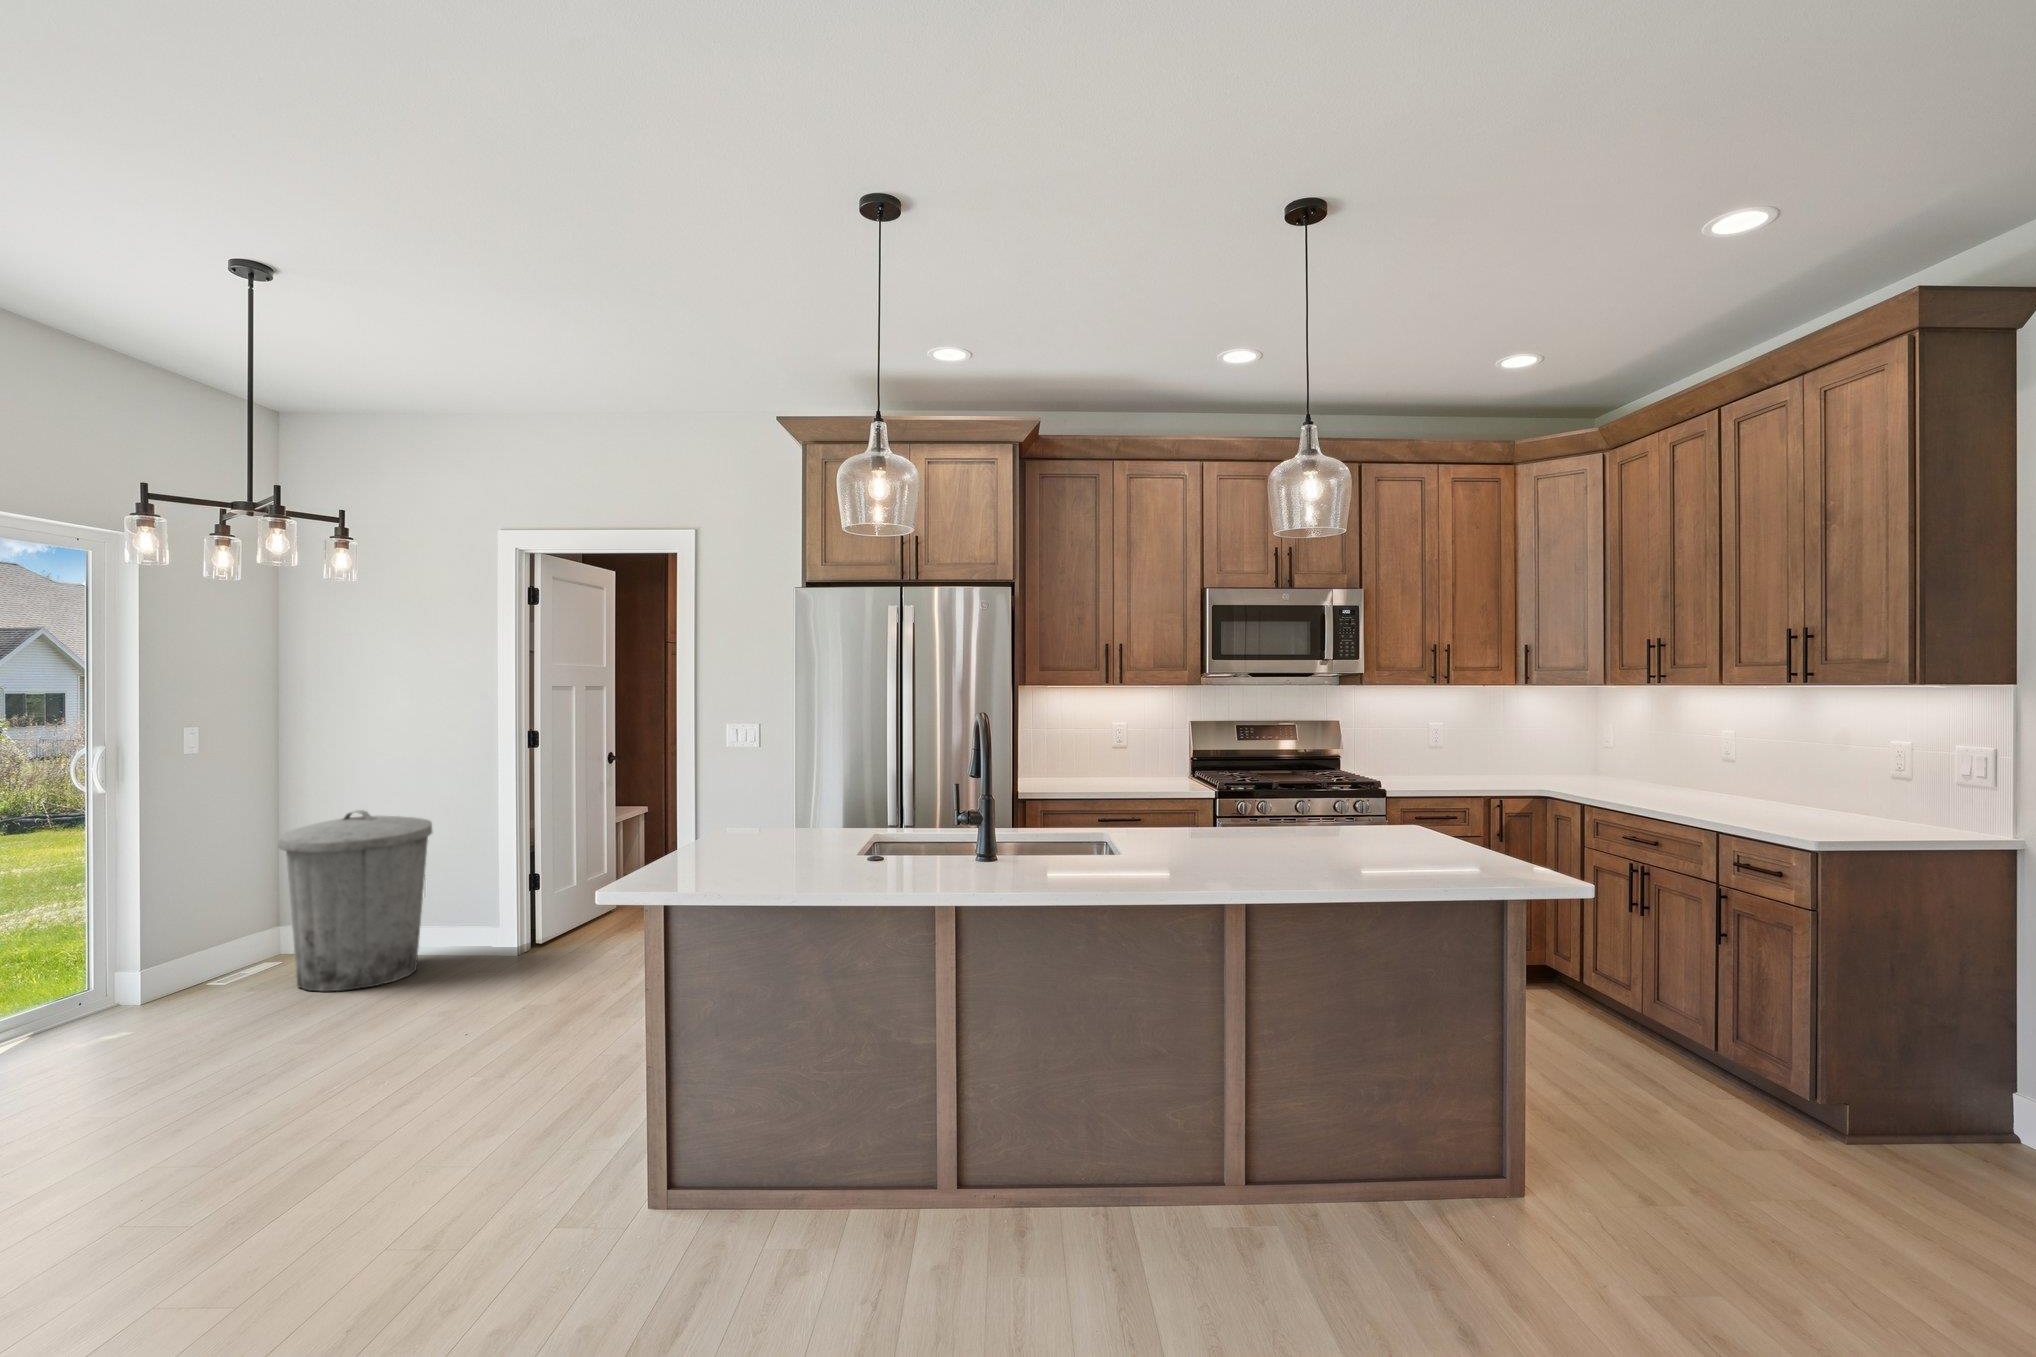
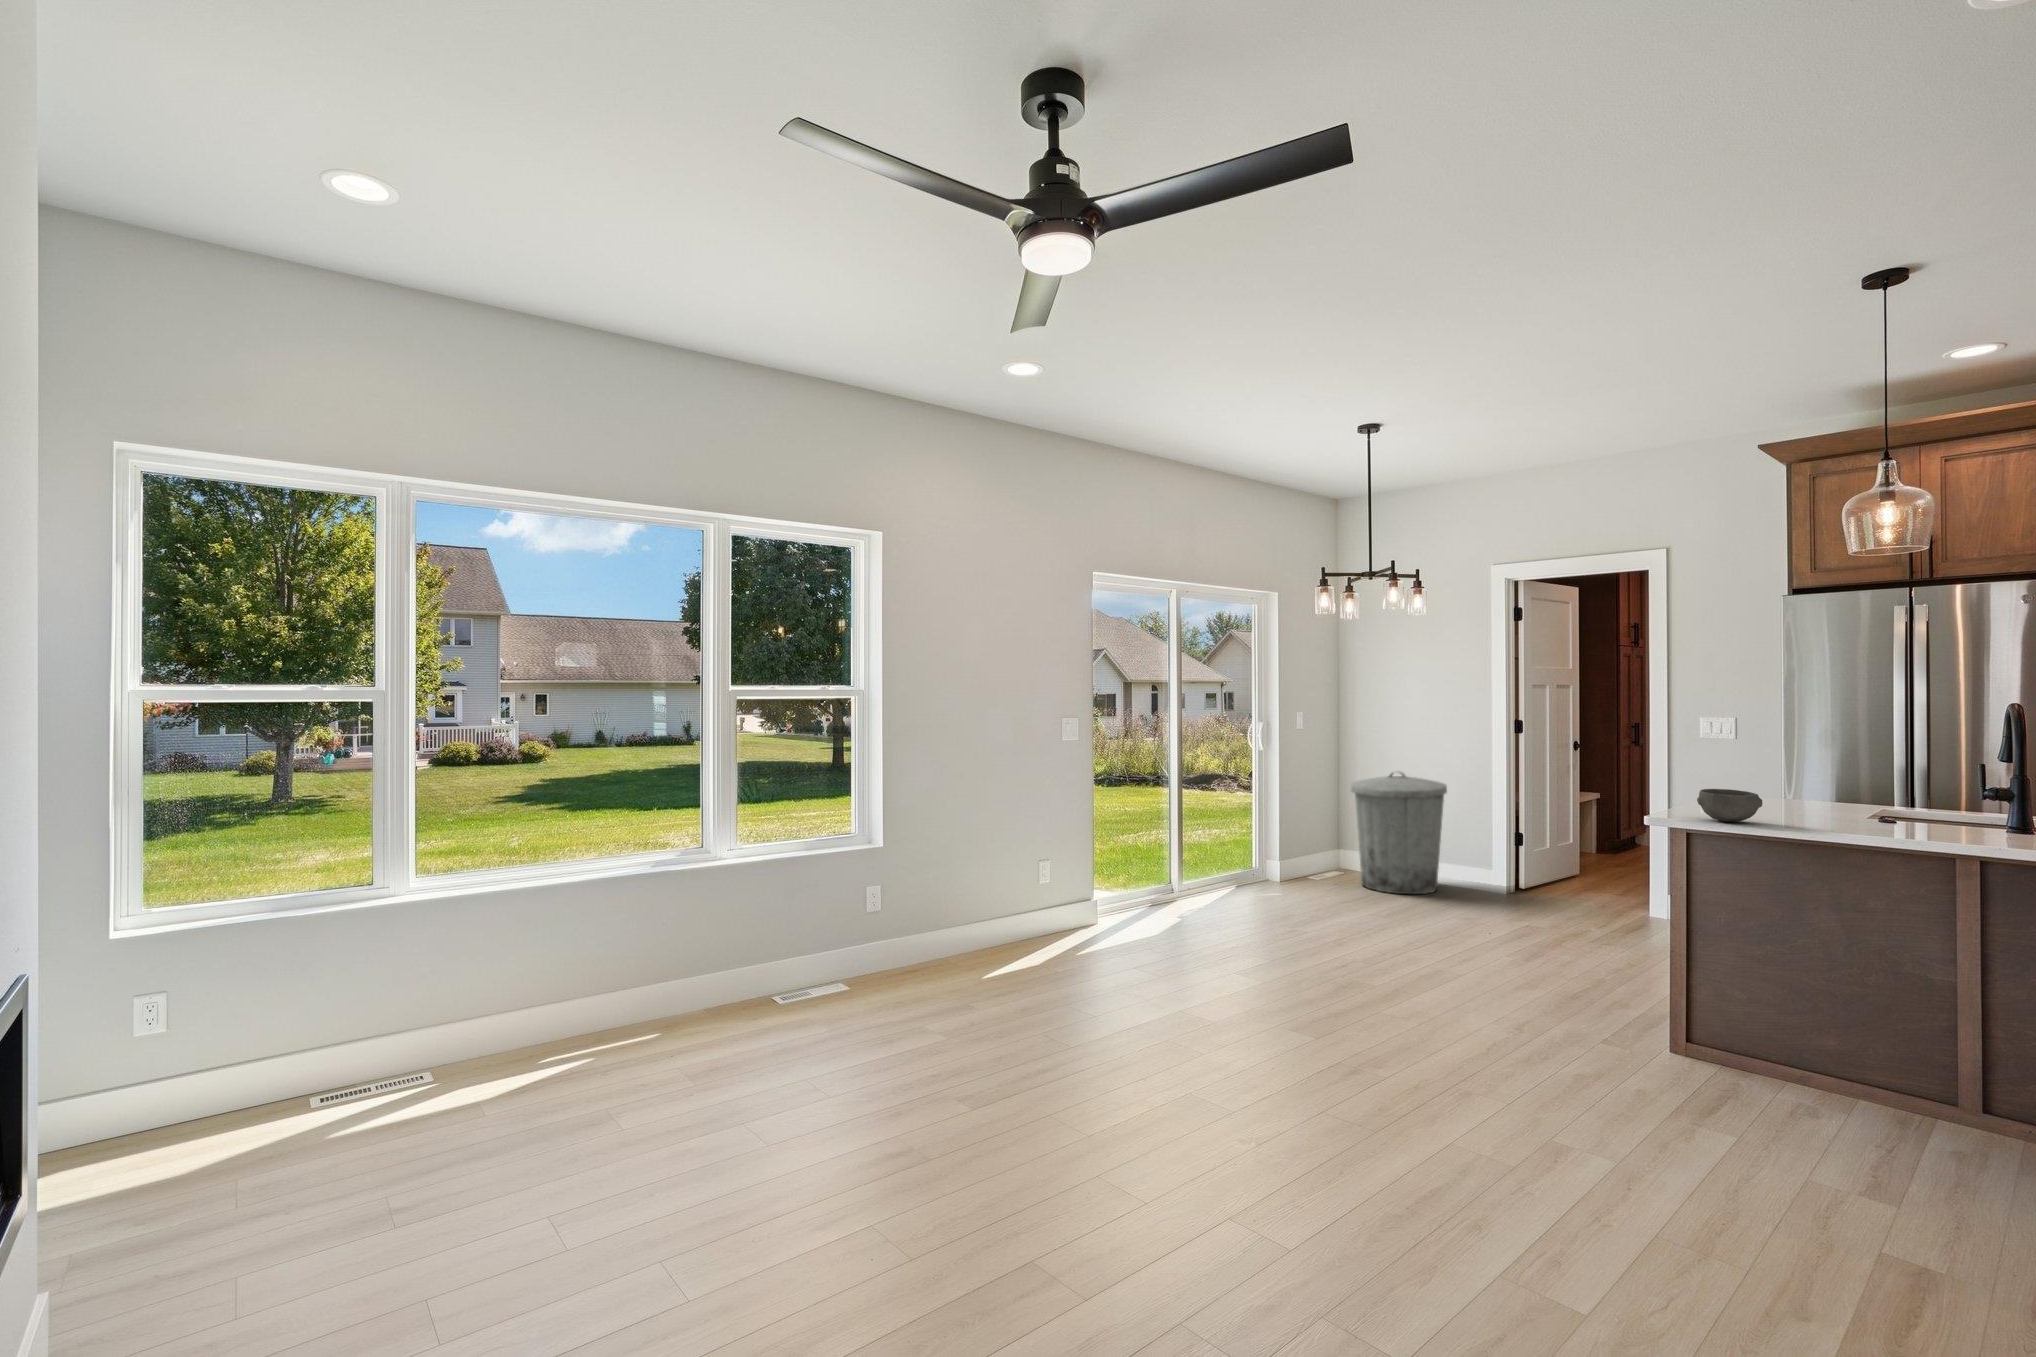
bowl: none [681,830,755,876] -> present [1697,789,1762,822]

